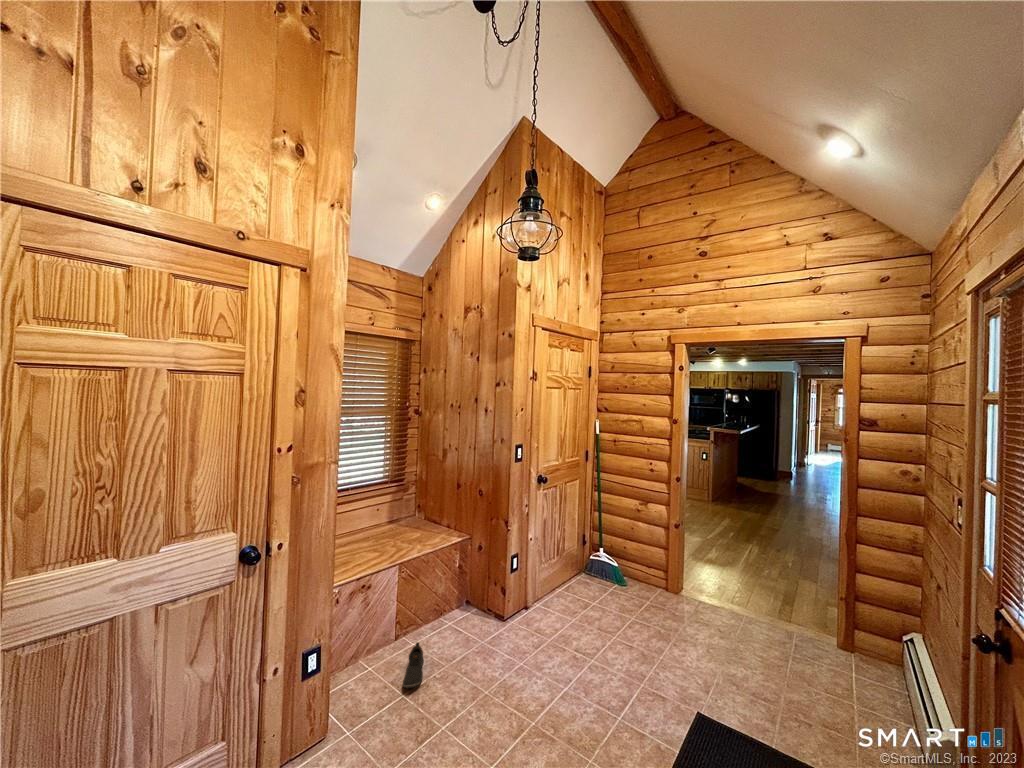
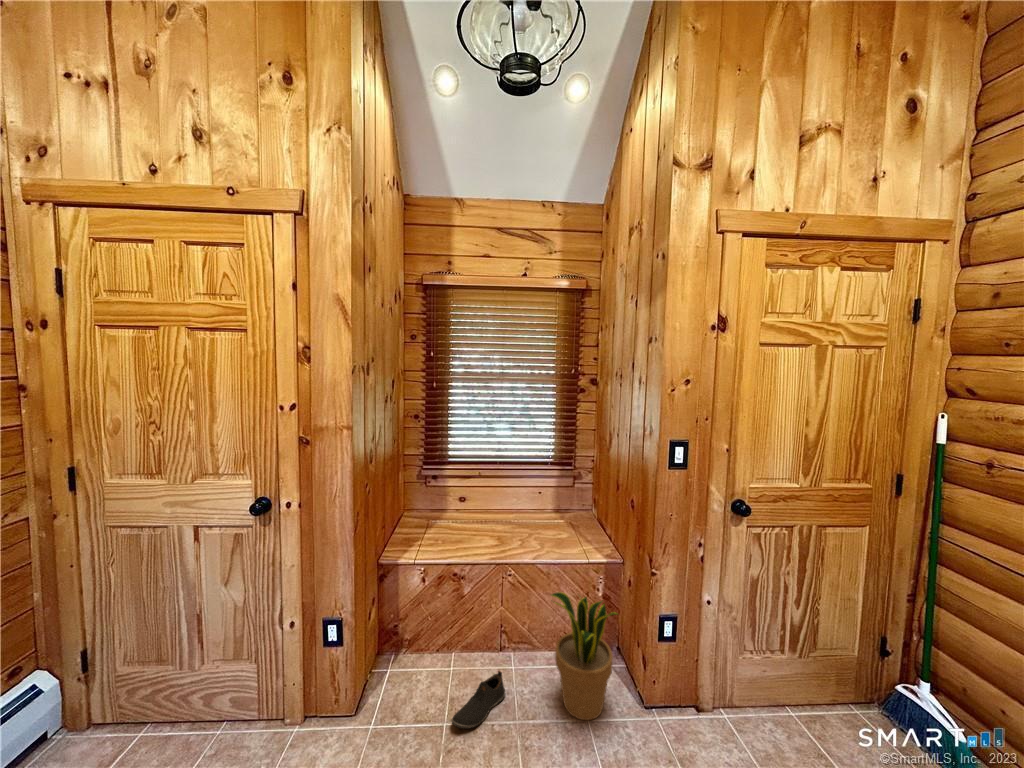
potted plant: none [449,559,497,645] -> present [551,592,617,720]

